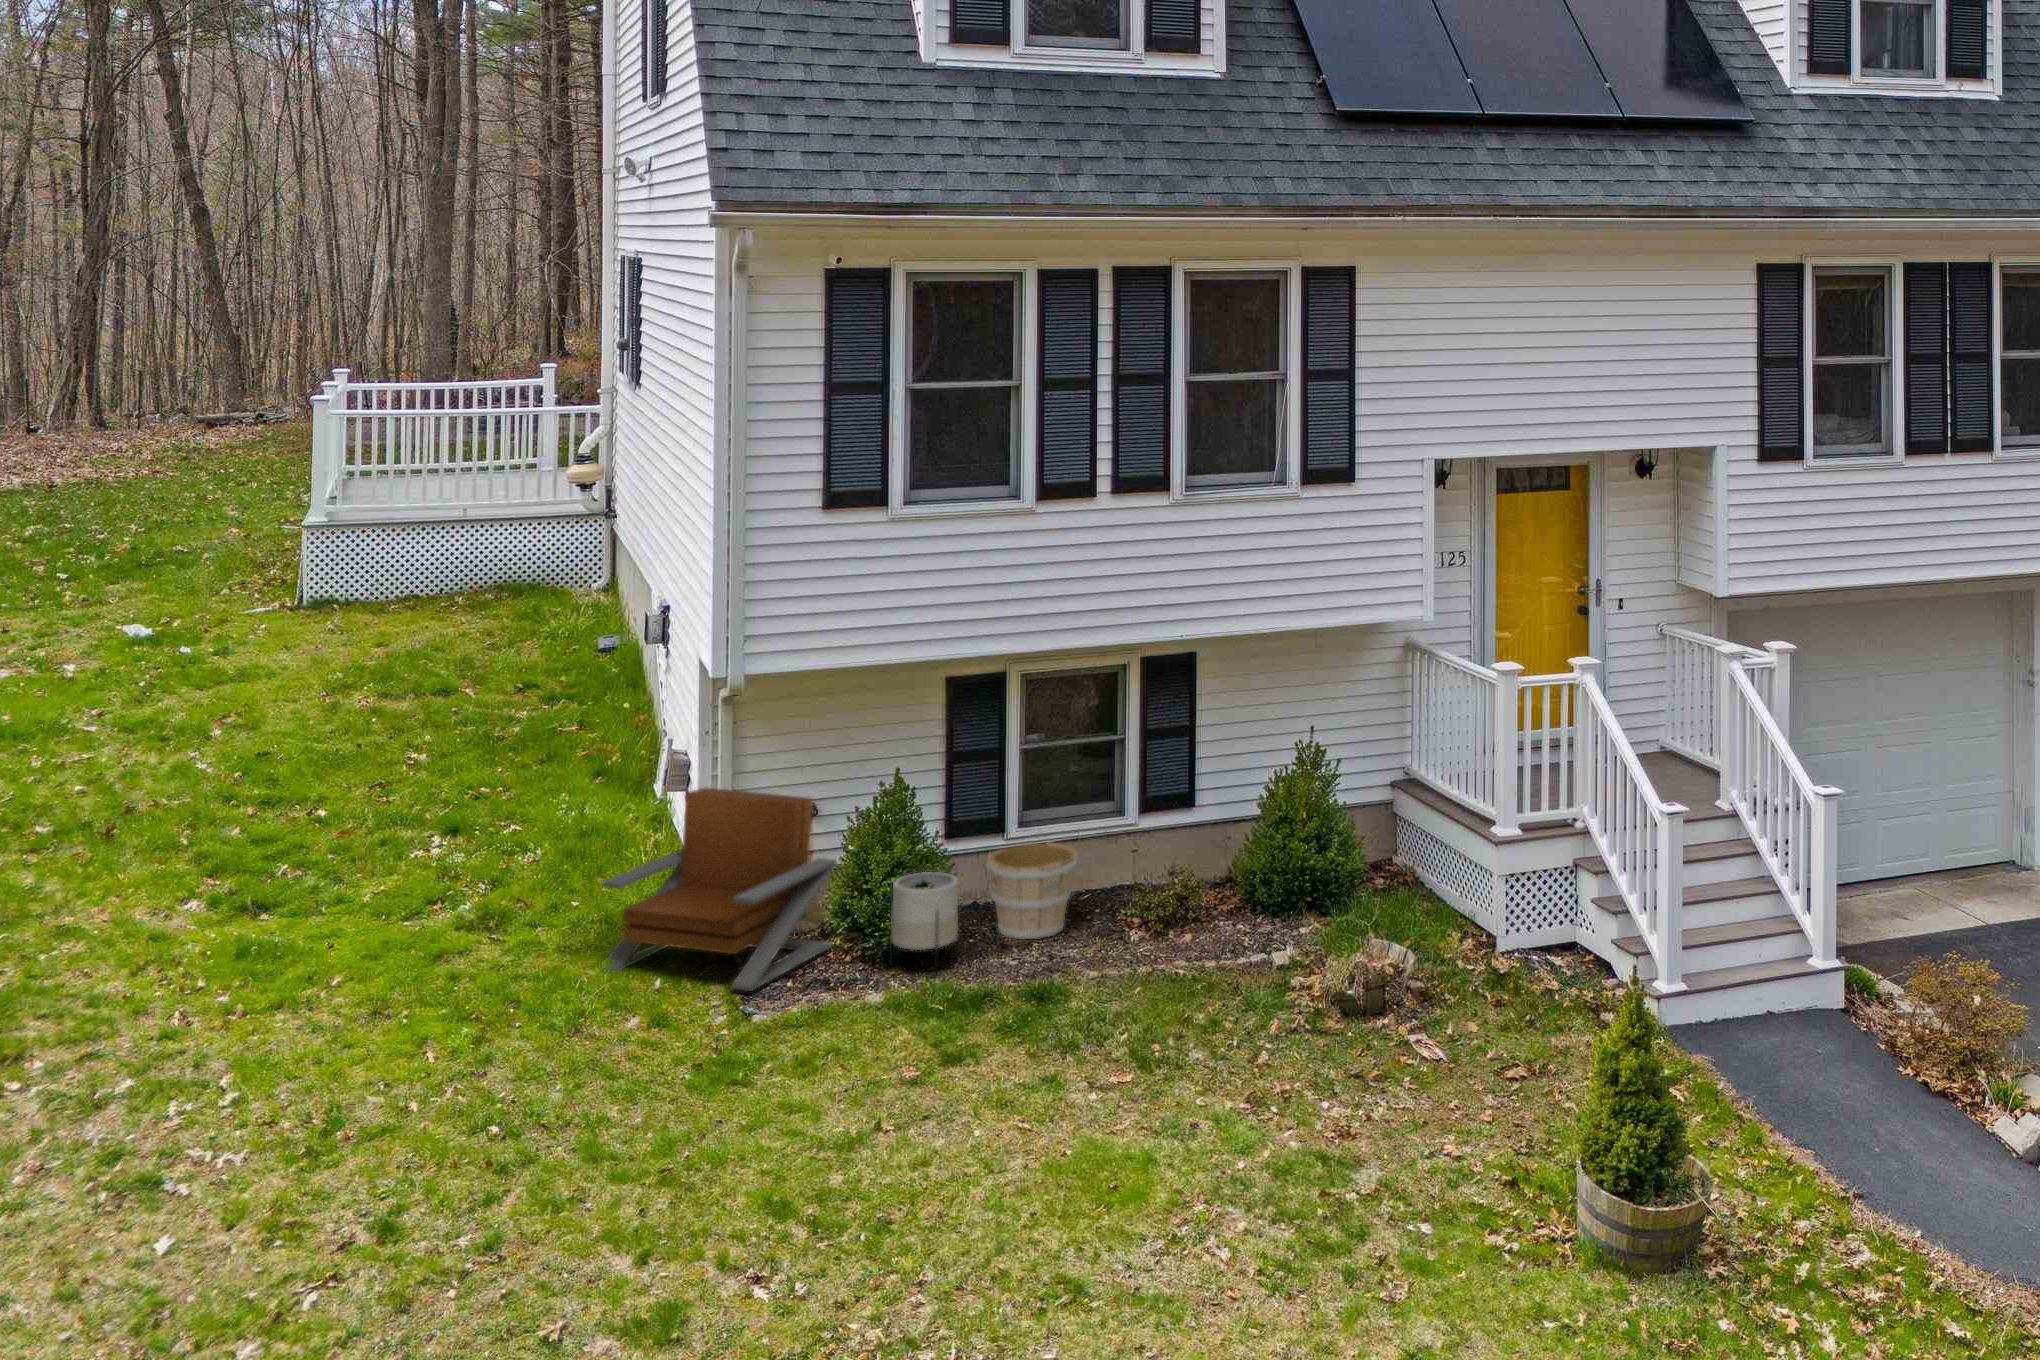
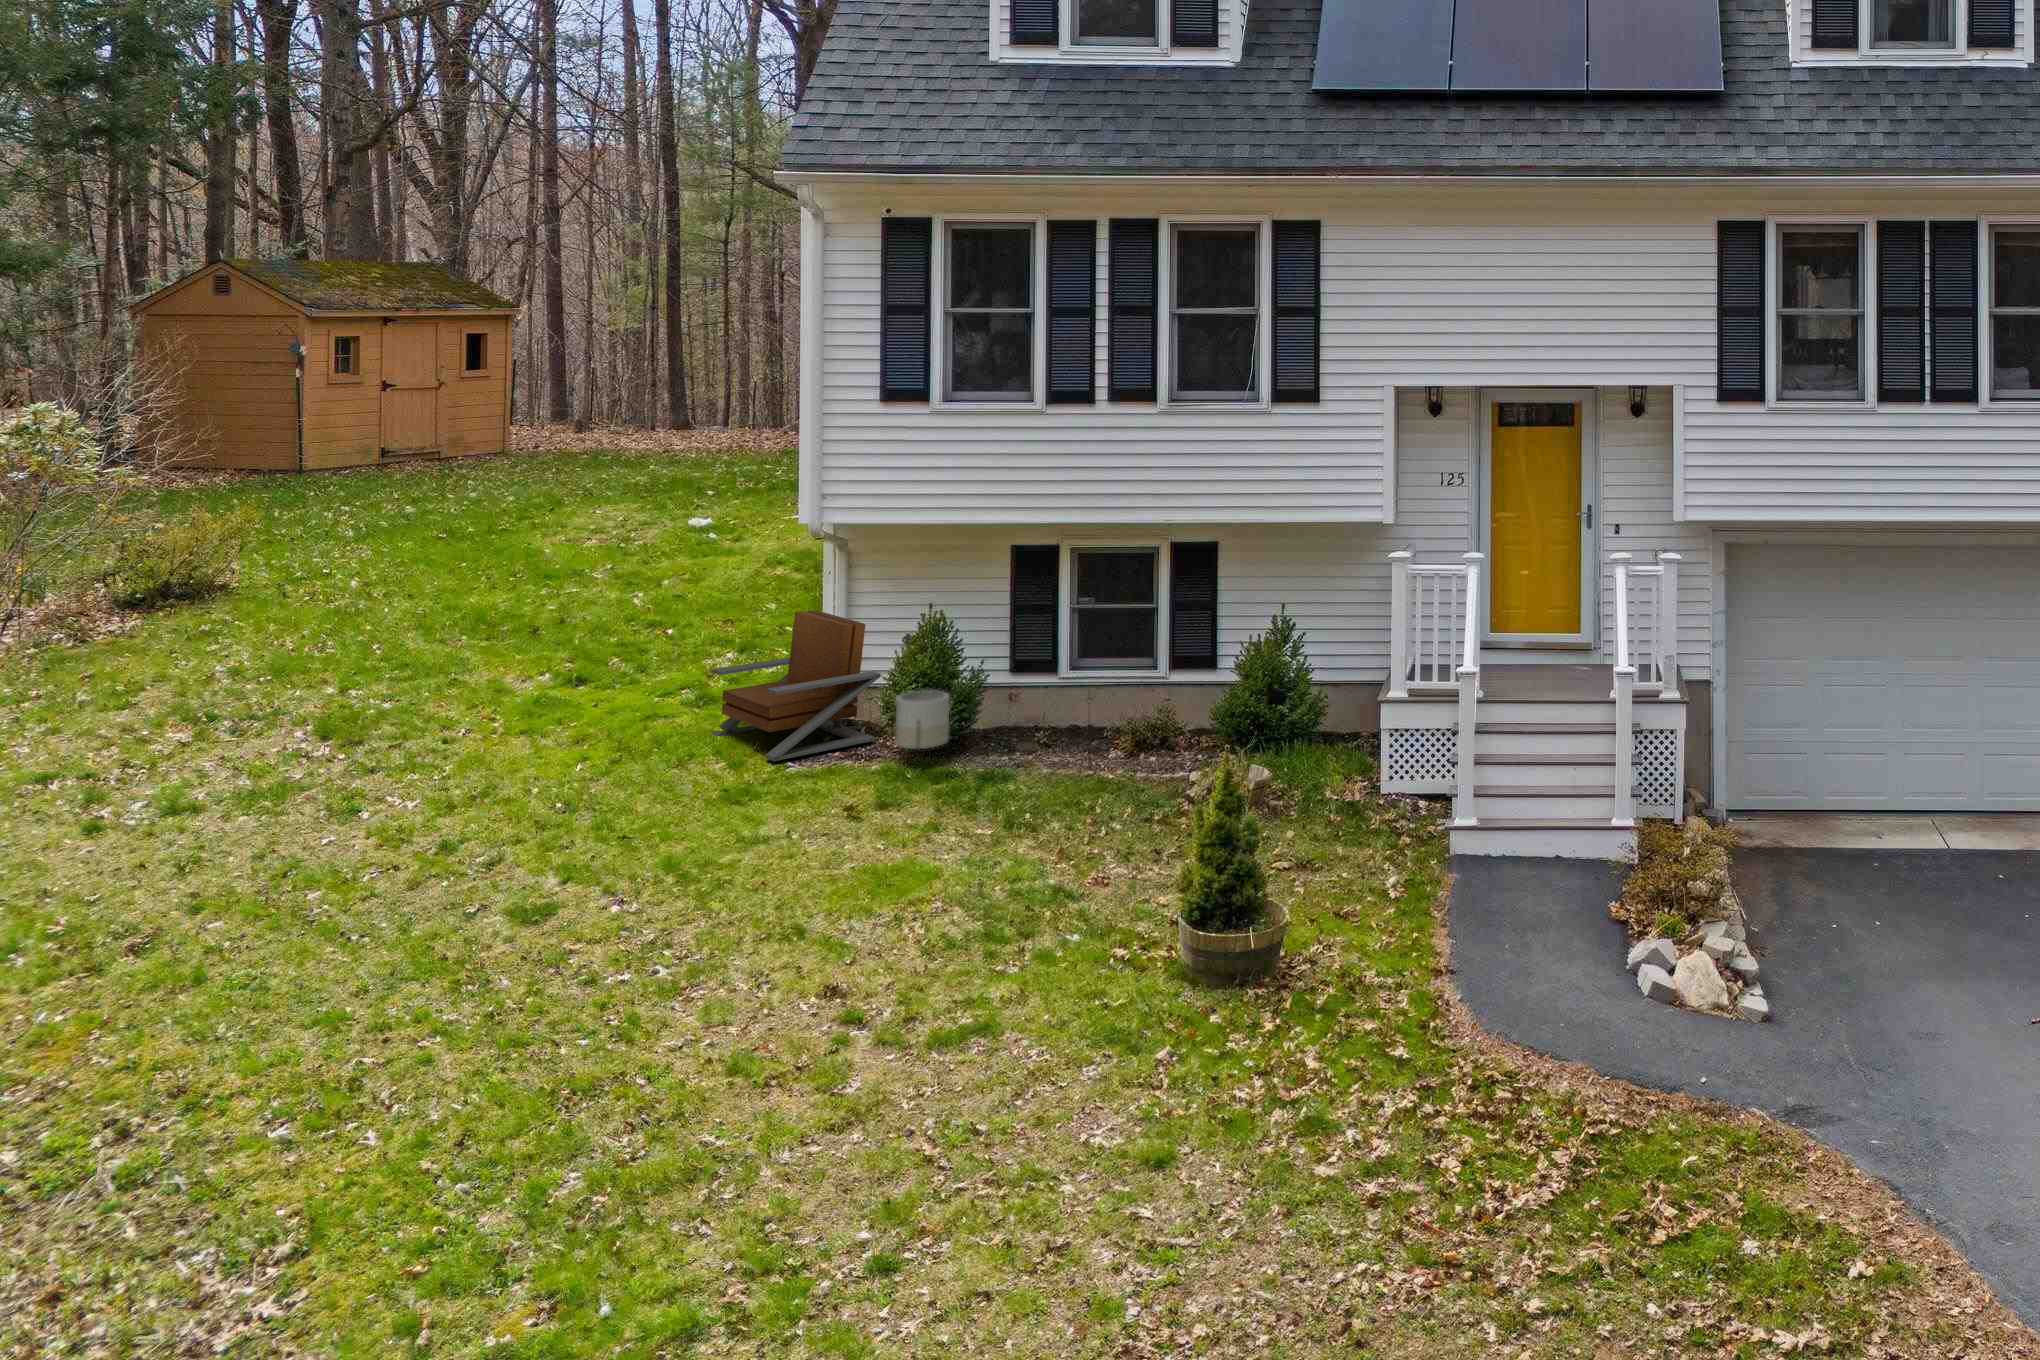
wooden bucket: present [987,842,1077,939] -> none [1002,682,1076,757]

